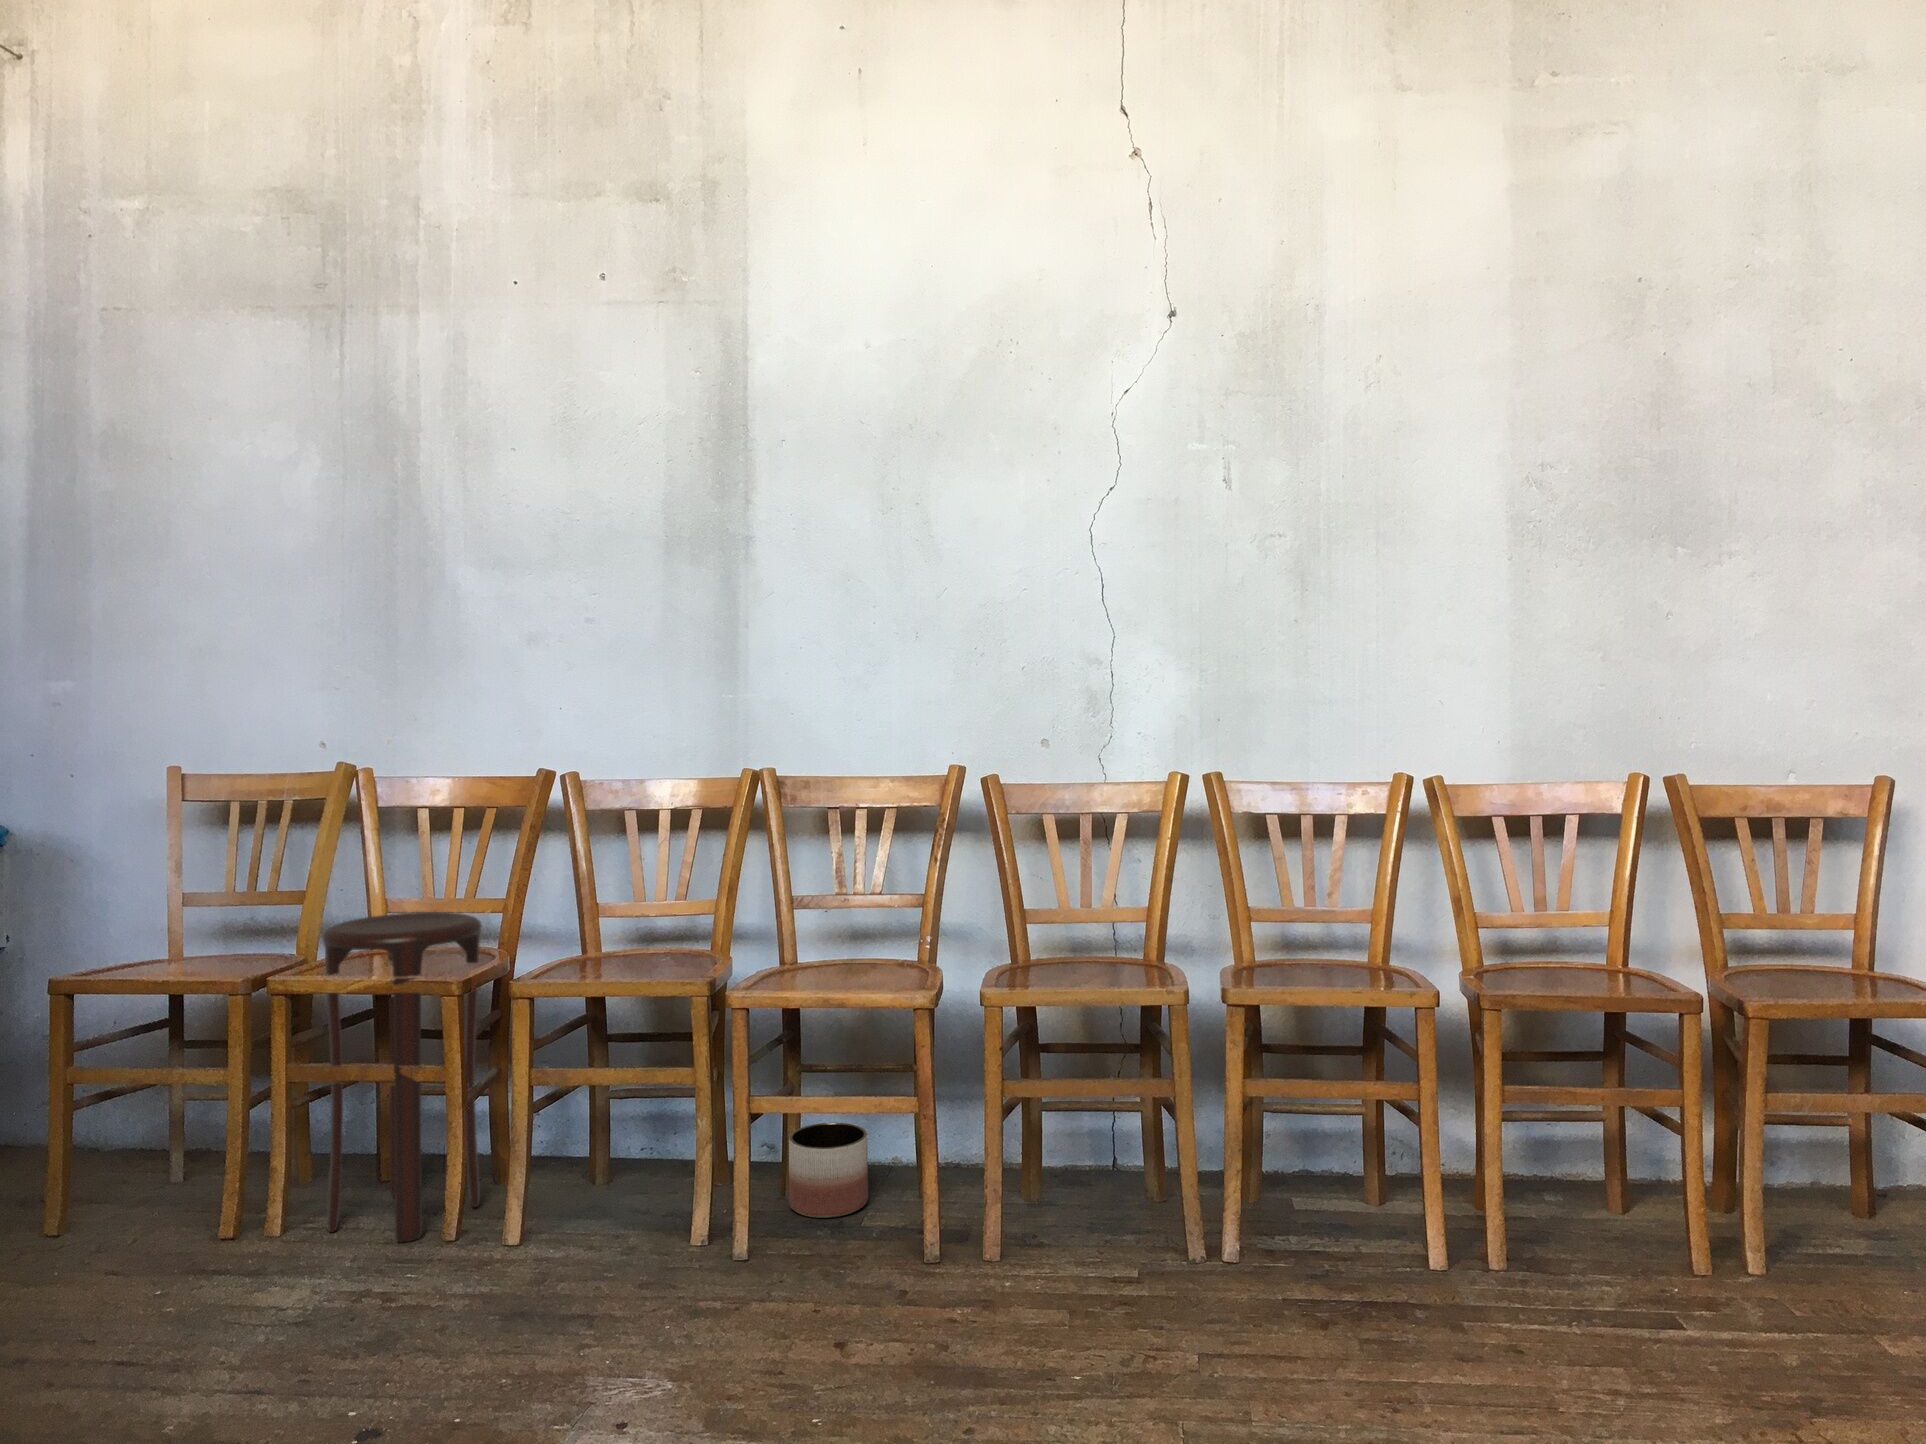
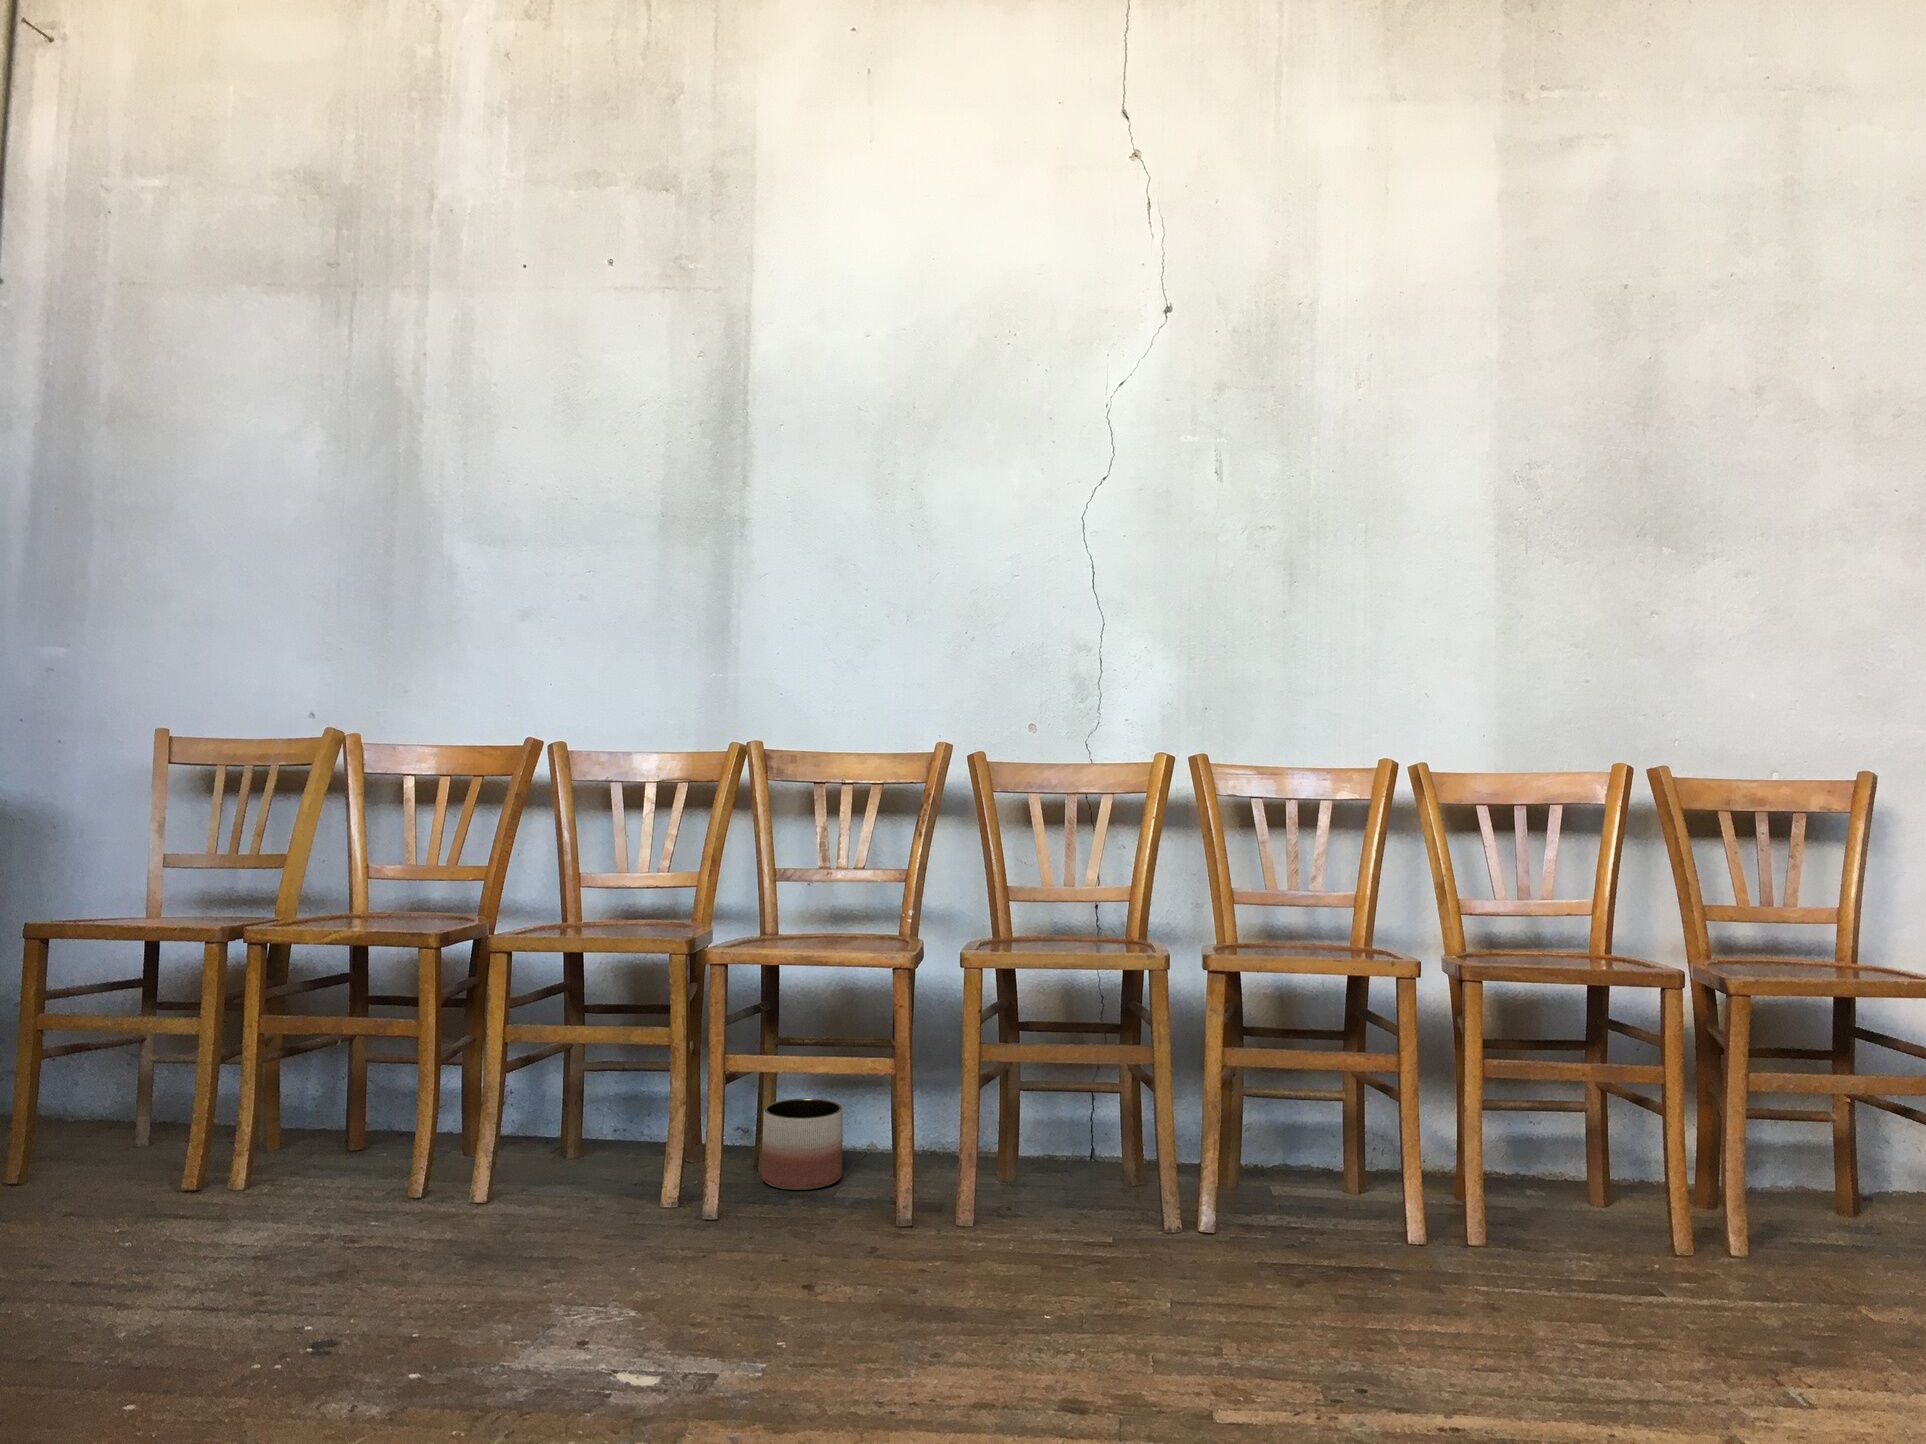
stool: present [323,912,481,1243] -> none [292,874,463,1200]

